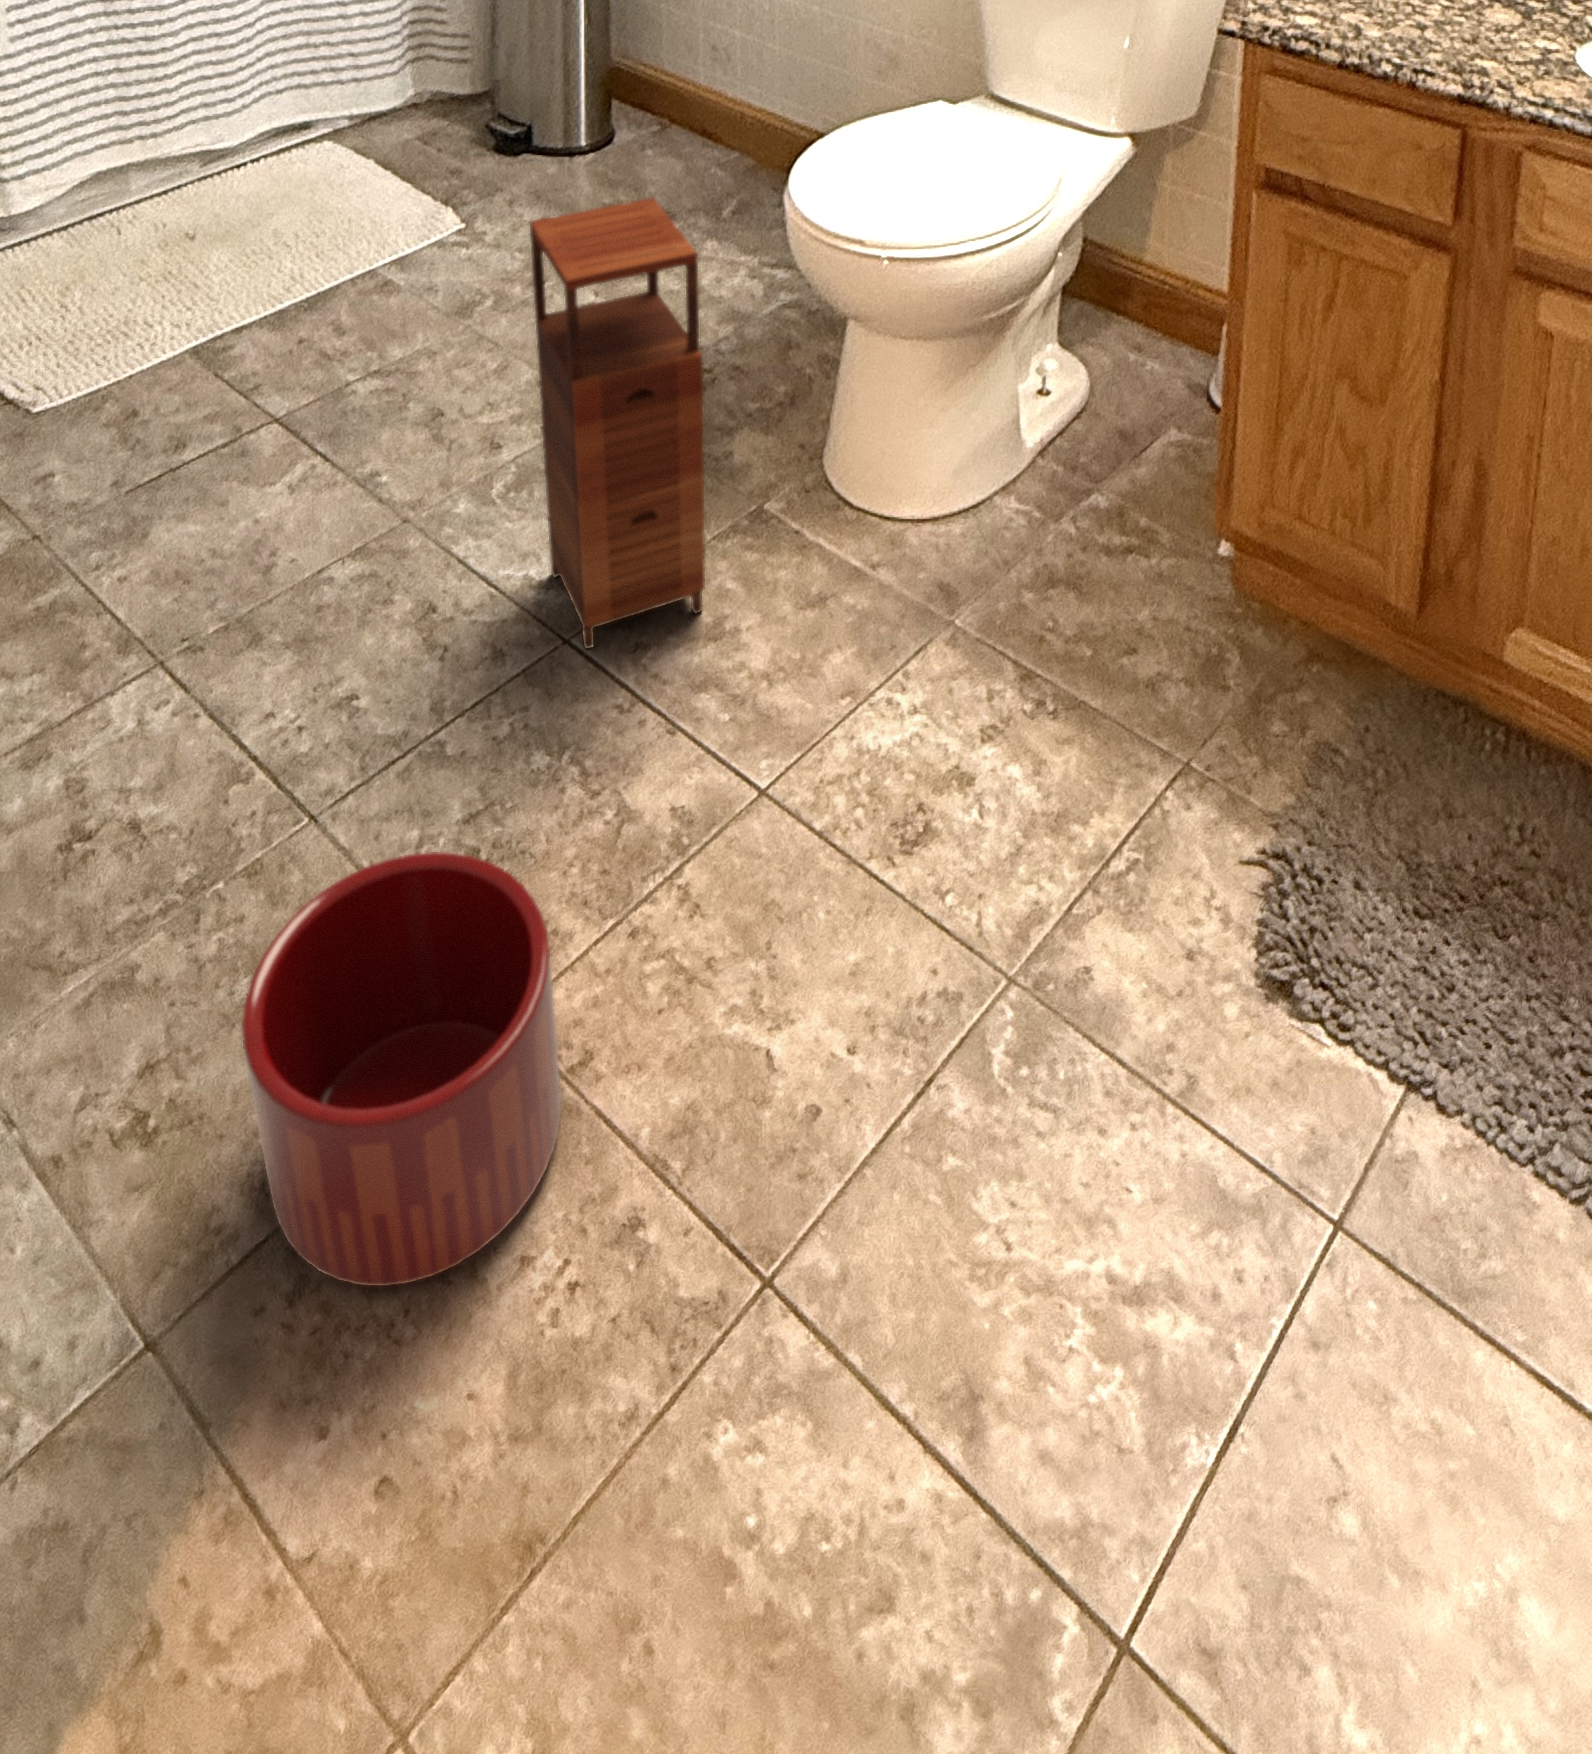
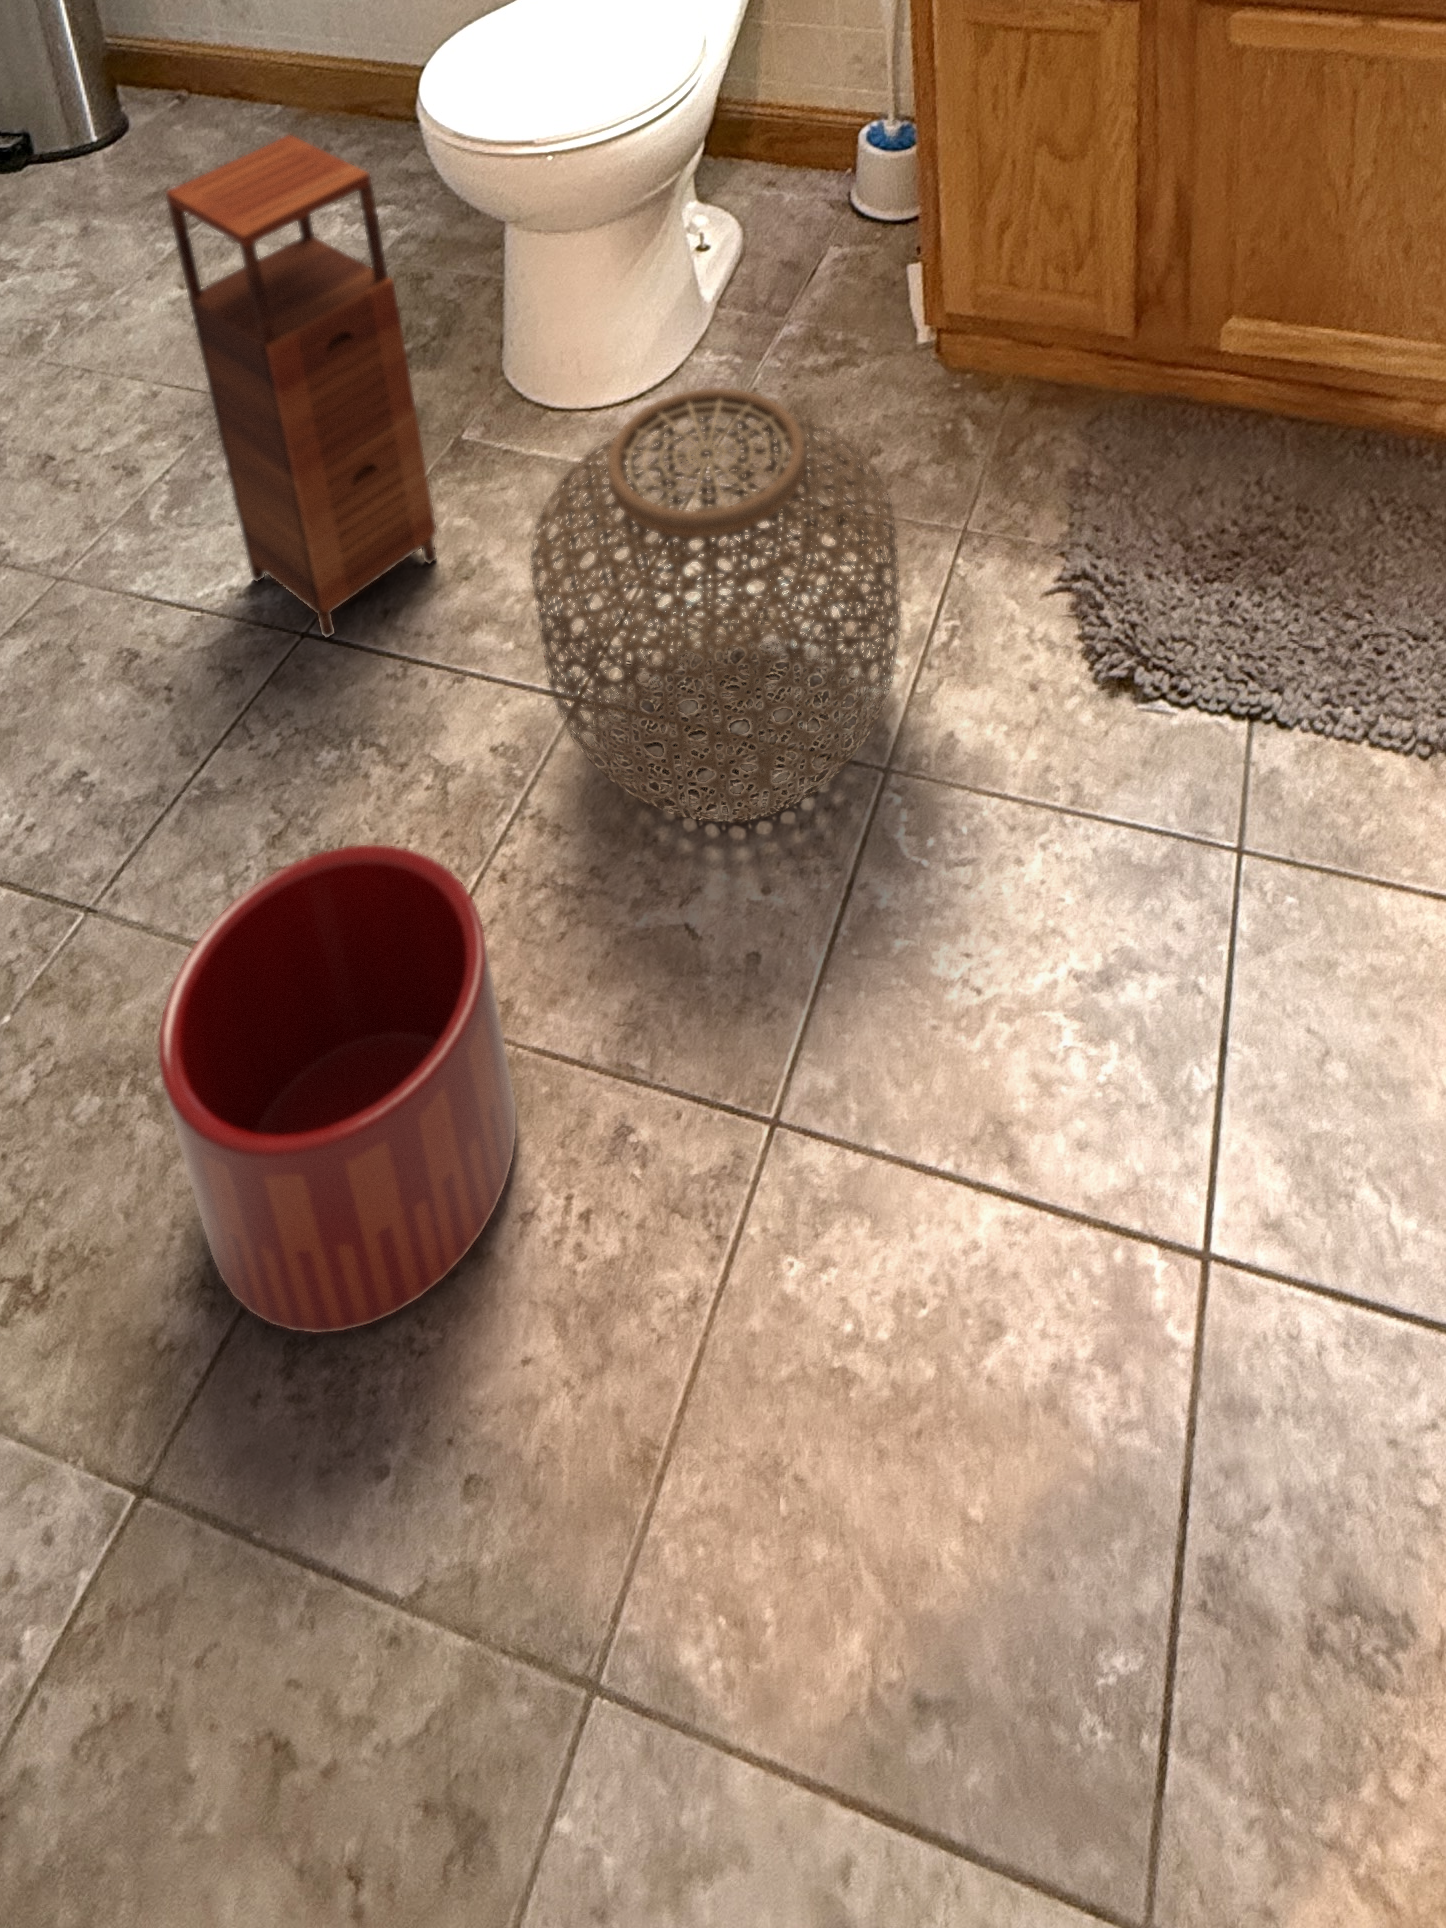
woven basket: none [714,547,1074,977] -> present [531,388,900,822]

